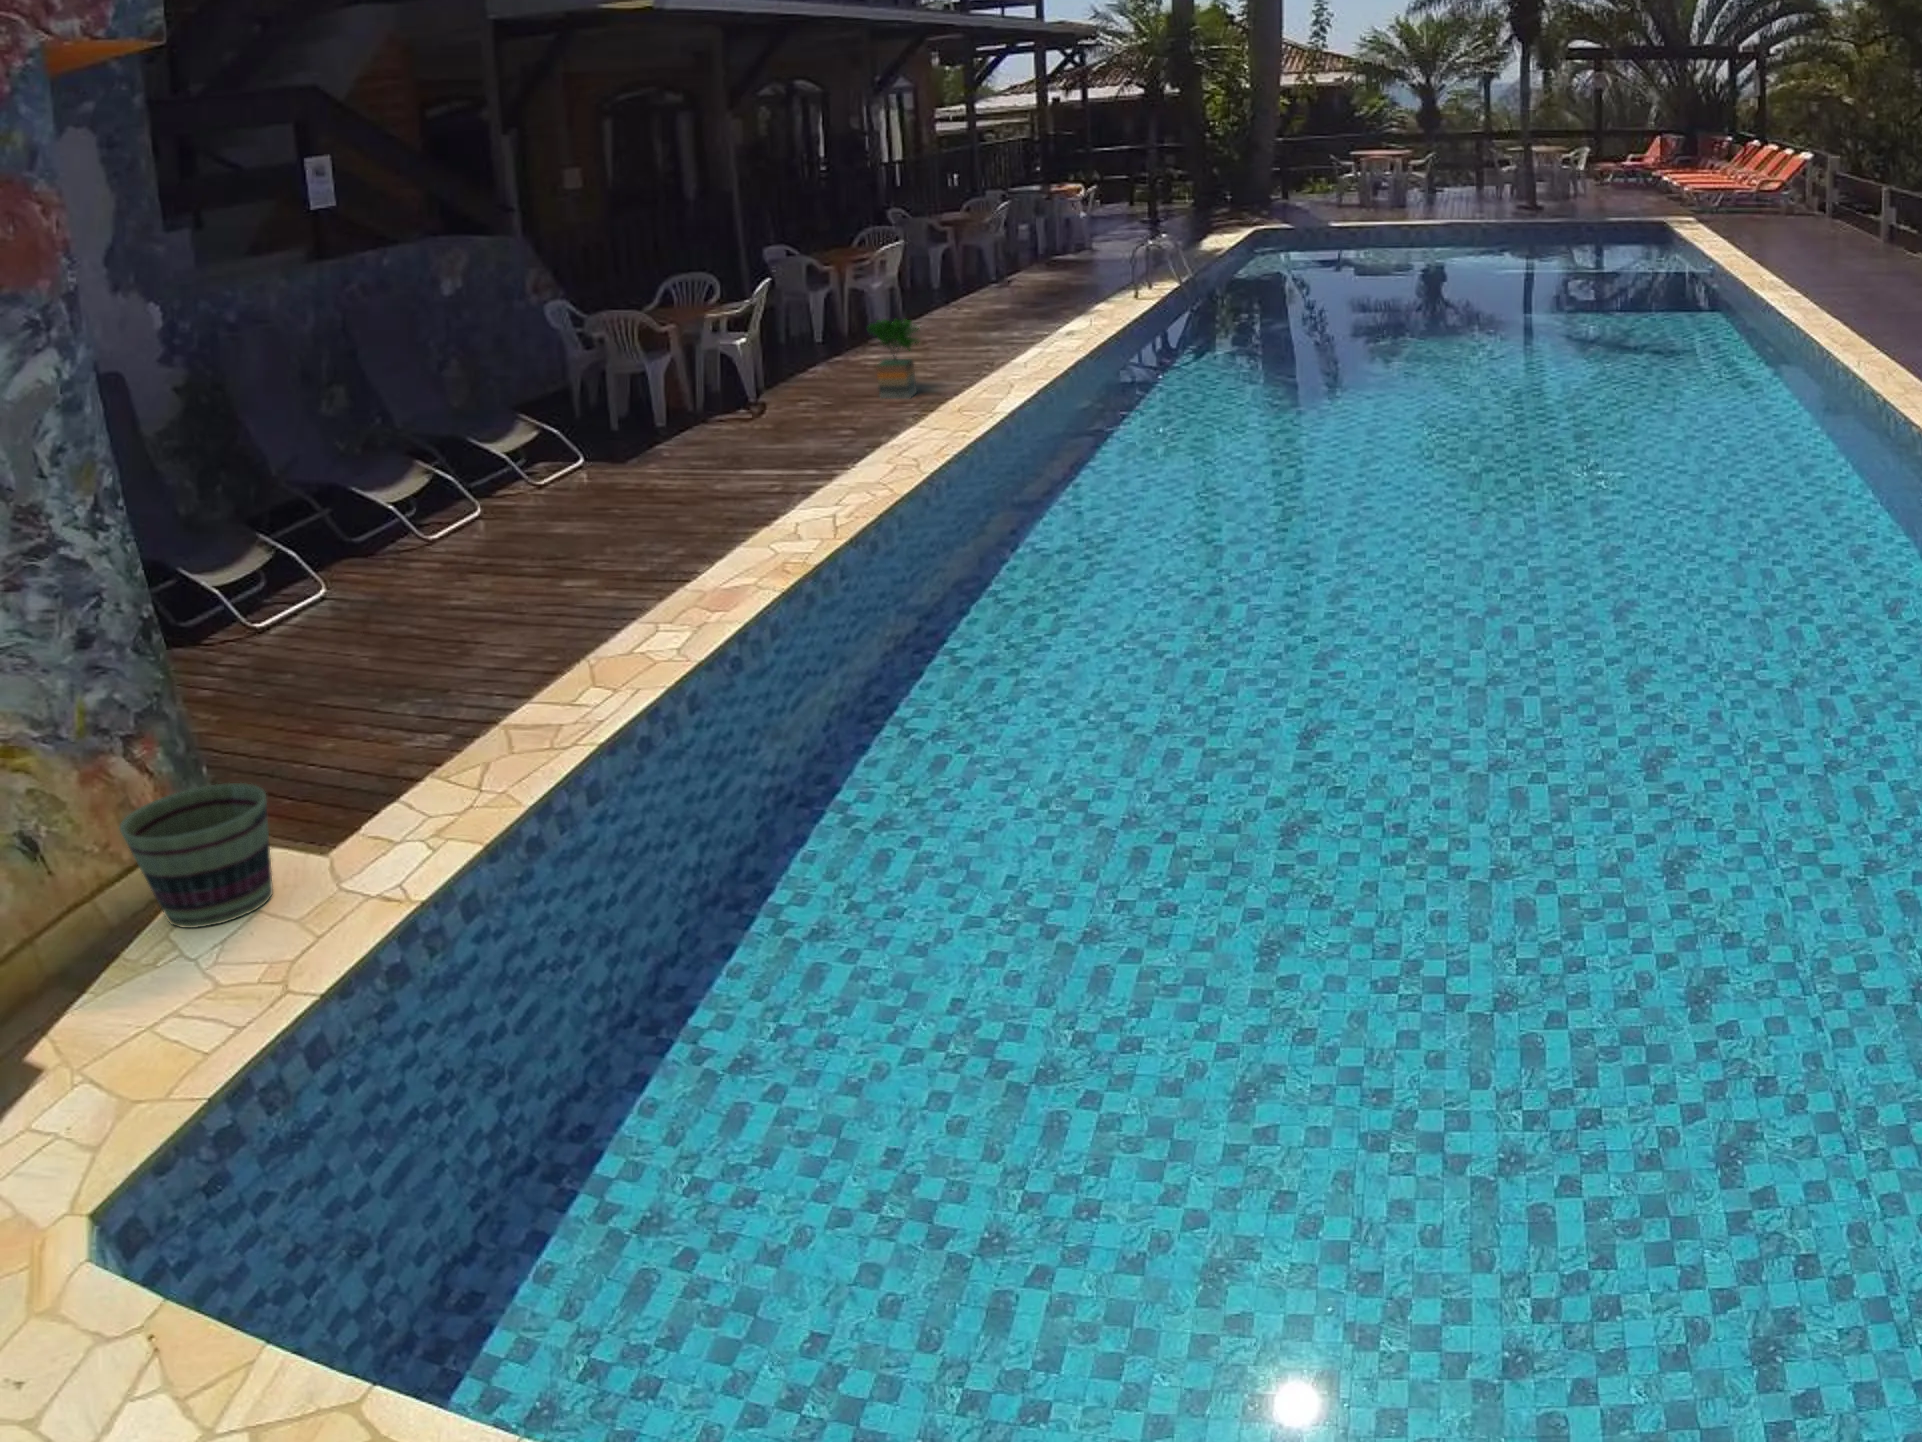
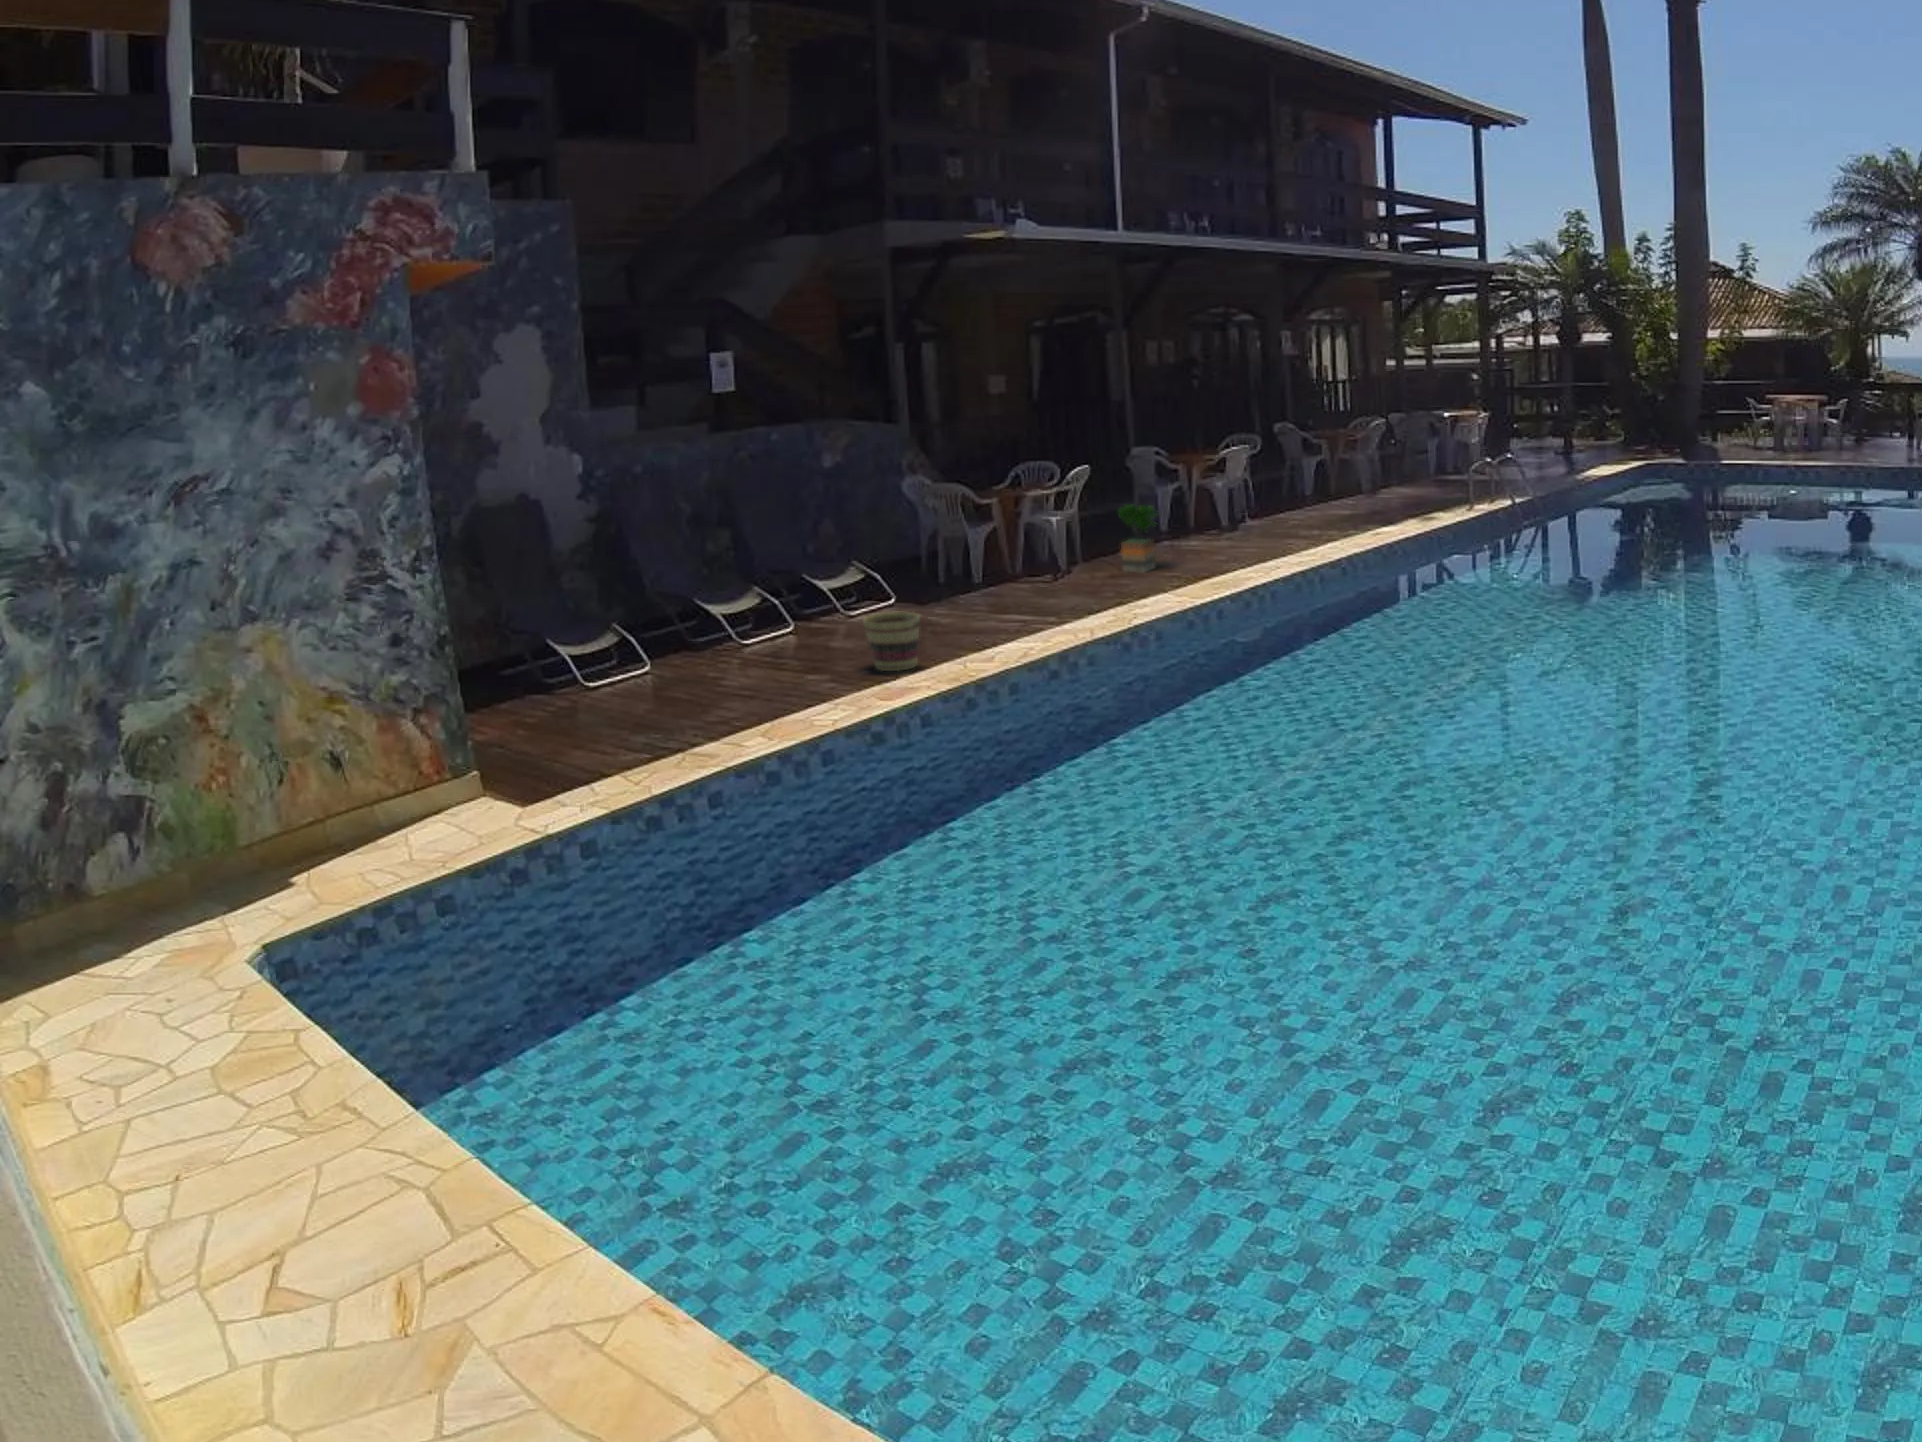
basket: present [120,783,273,928] -> present [863,612,920,671]

